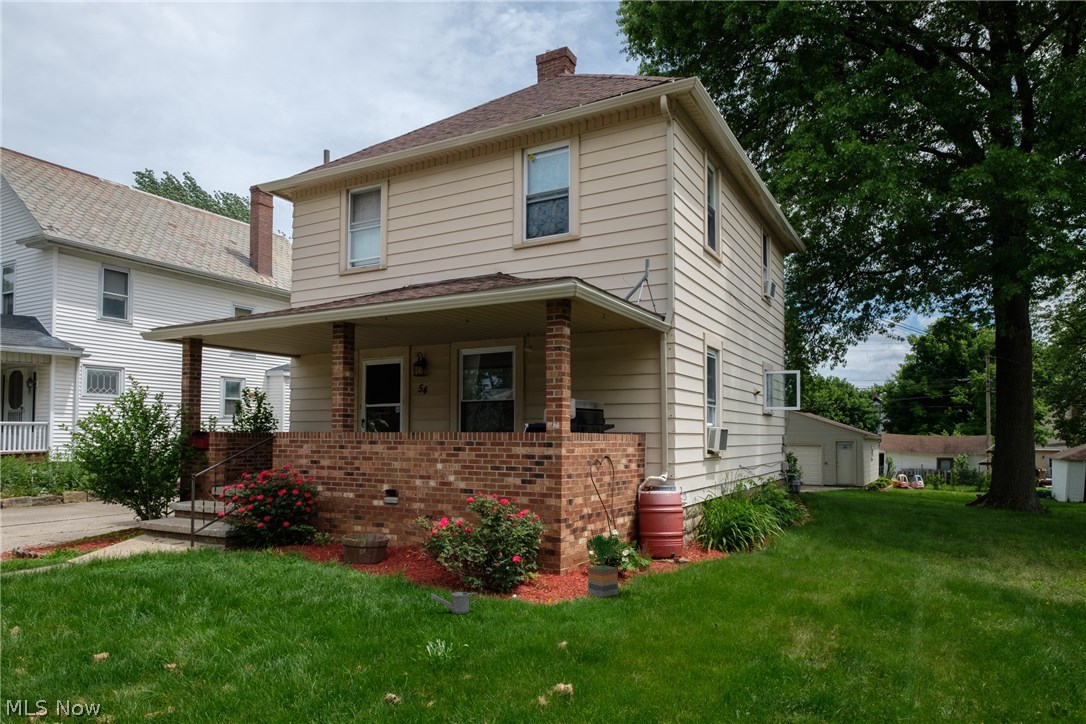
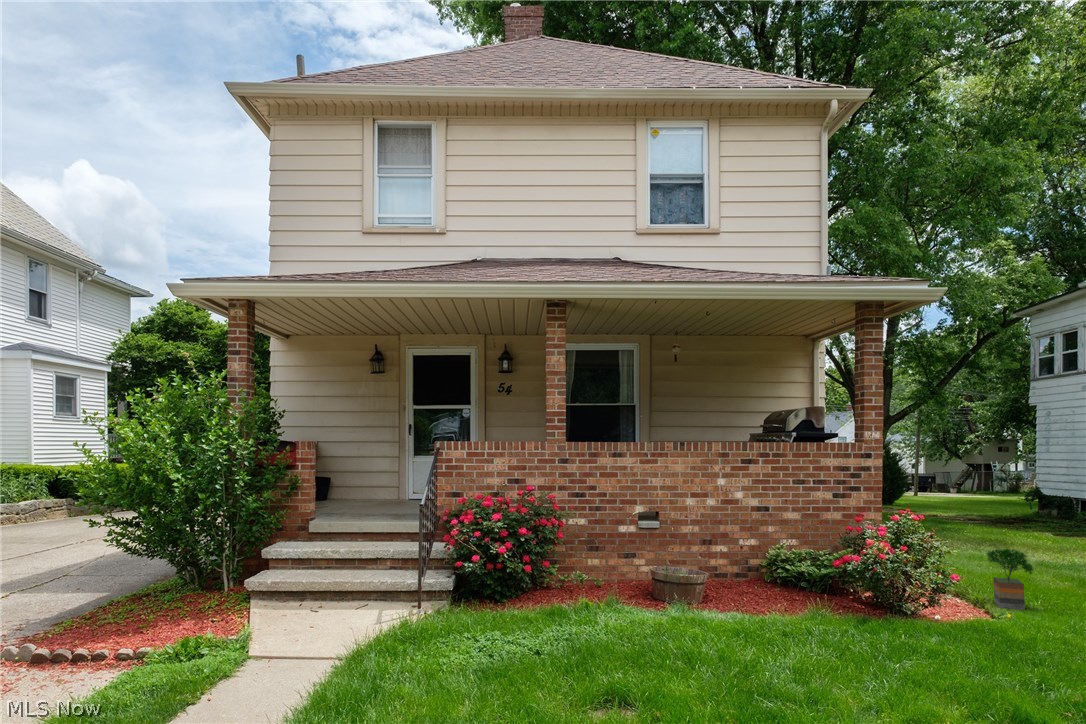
watering can: present [431,592,478,614] -> none [1043,630,1069,657]

